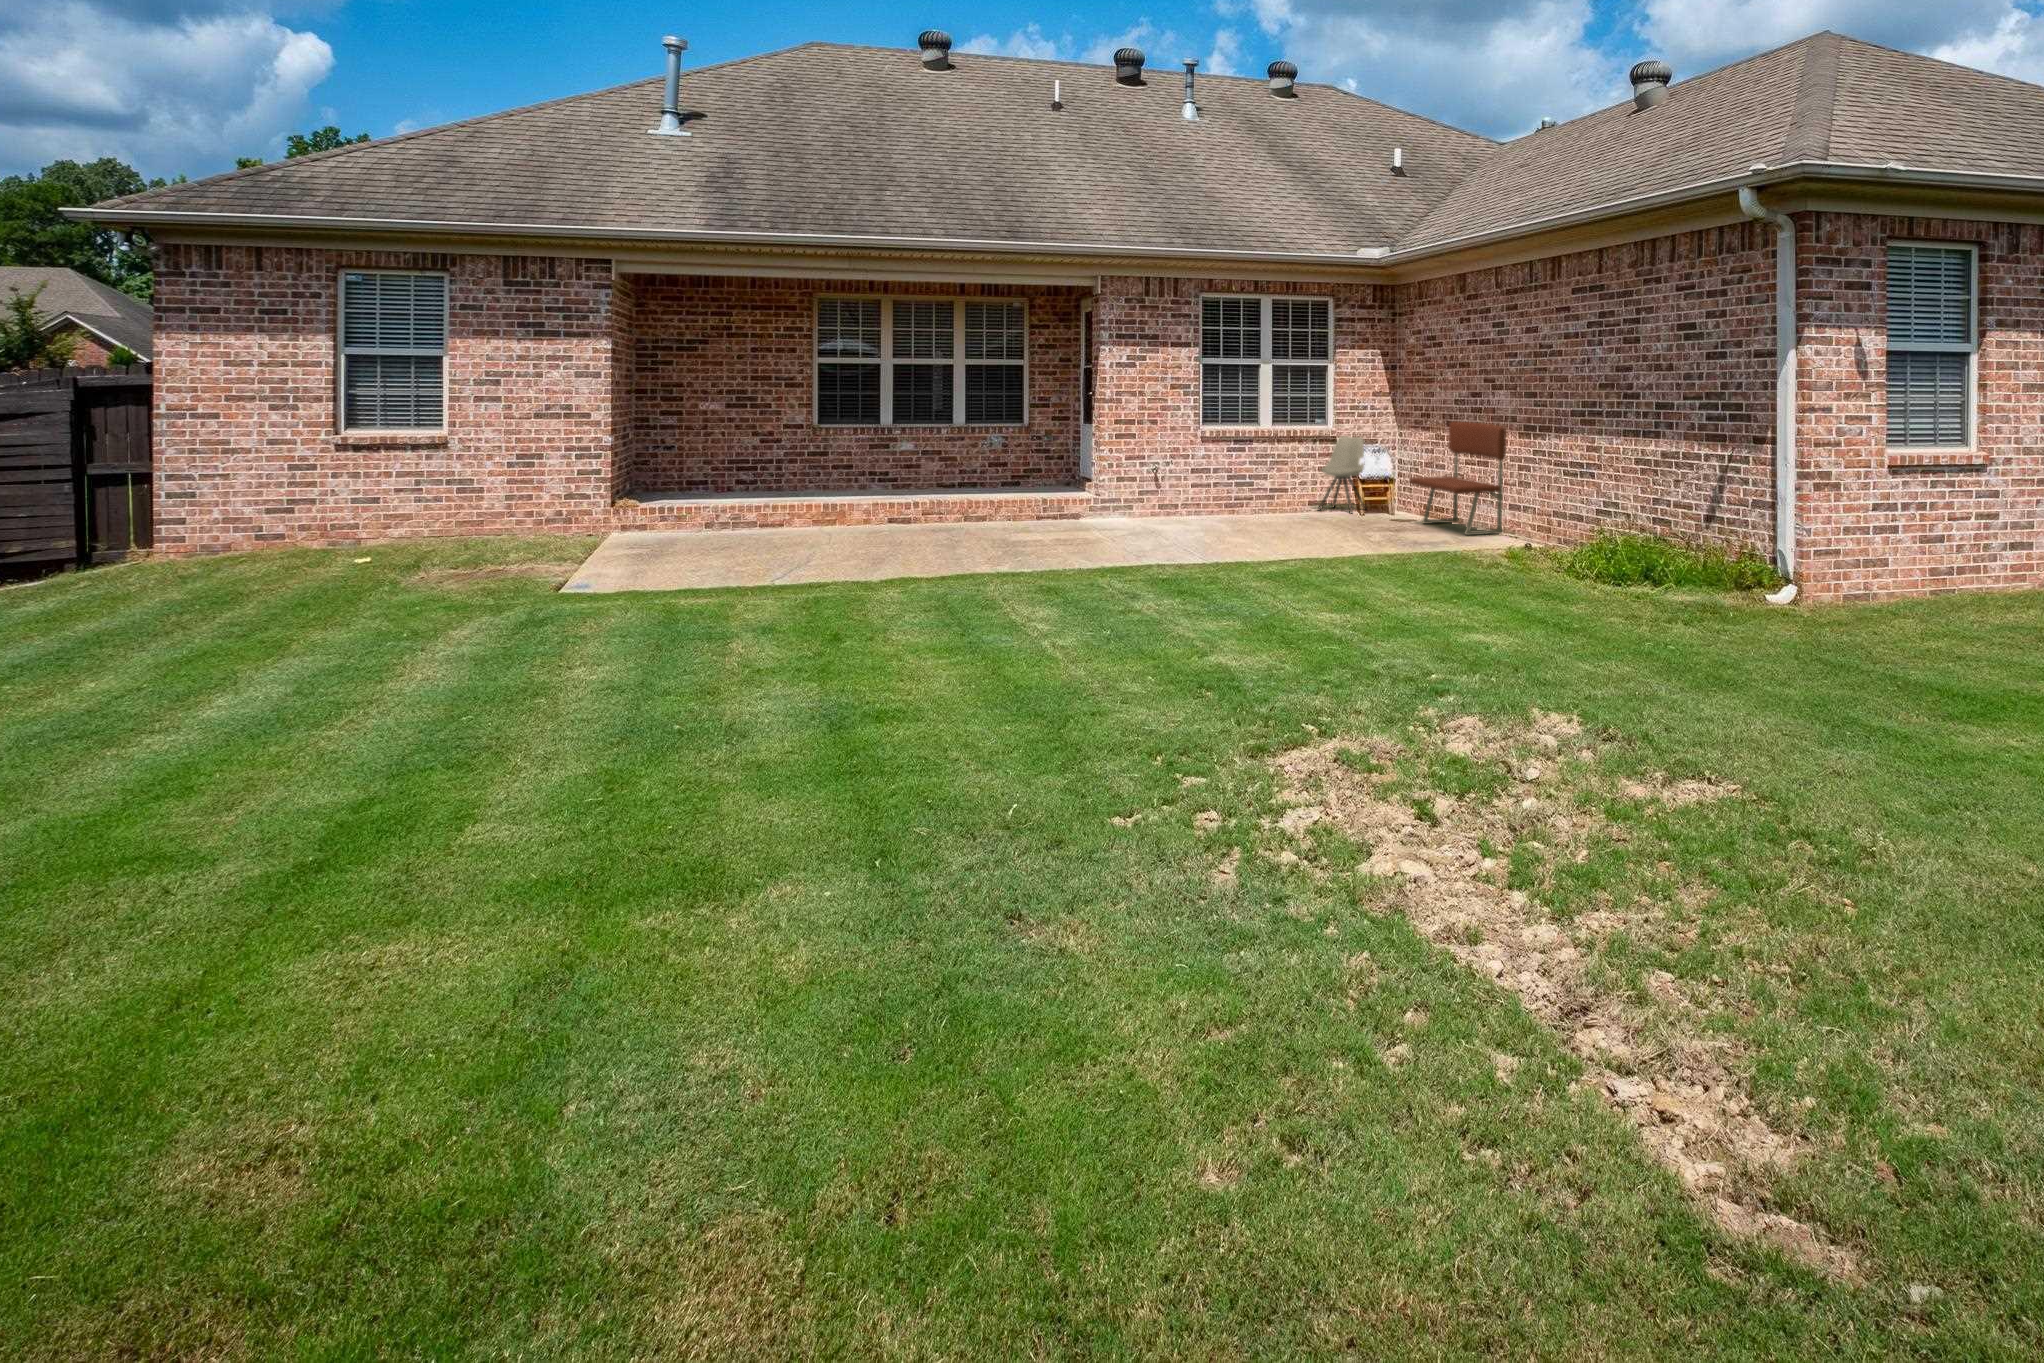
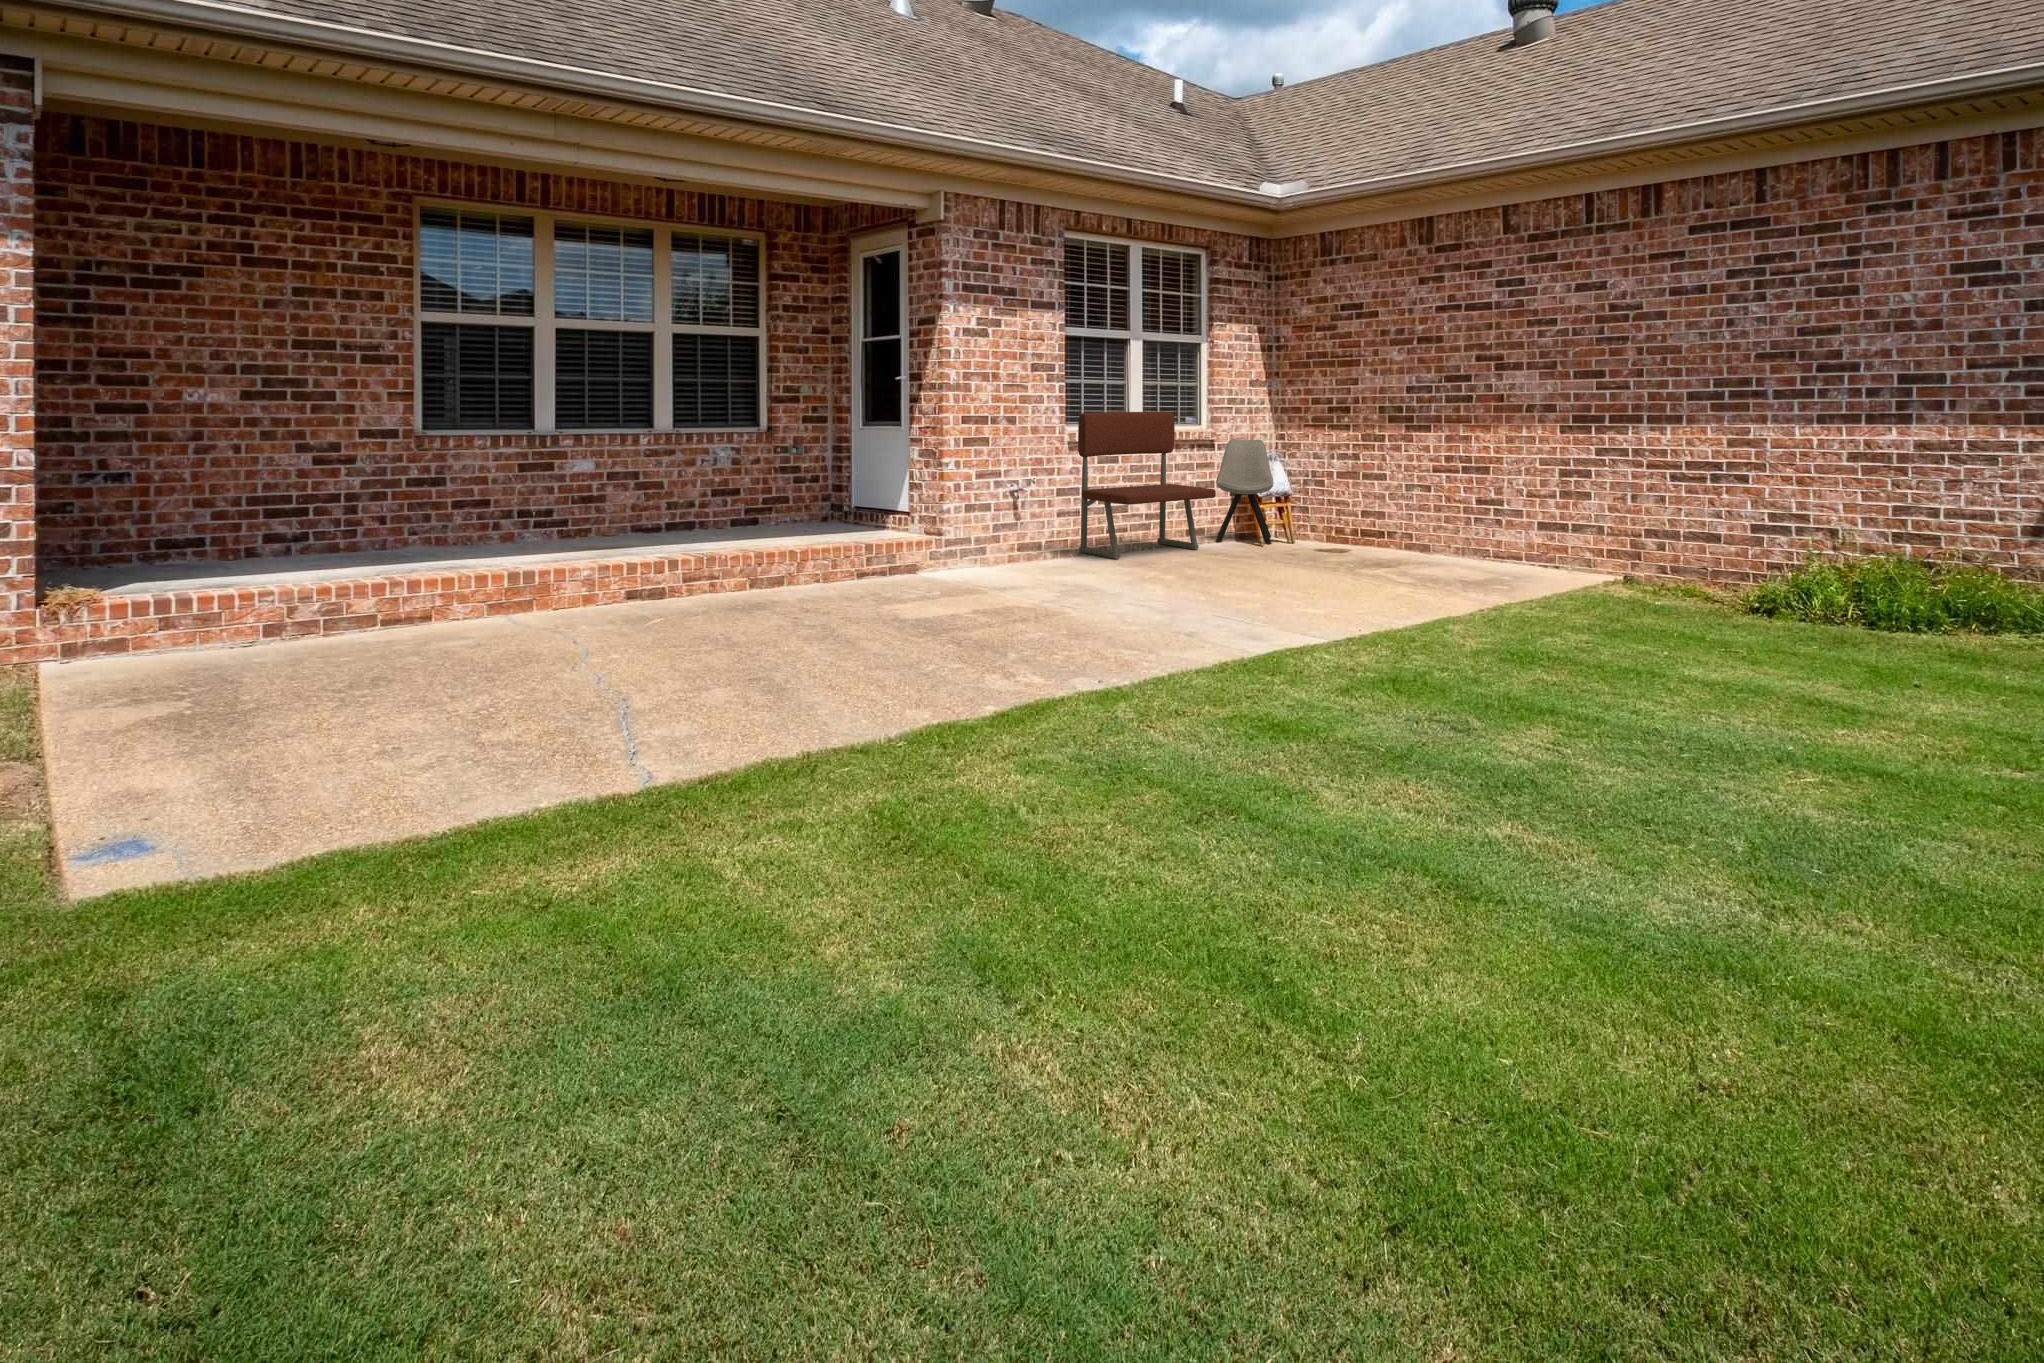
bench: present [1409,422,1506,535] -> present [1078,412,1216,559]

